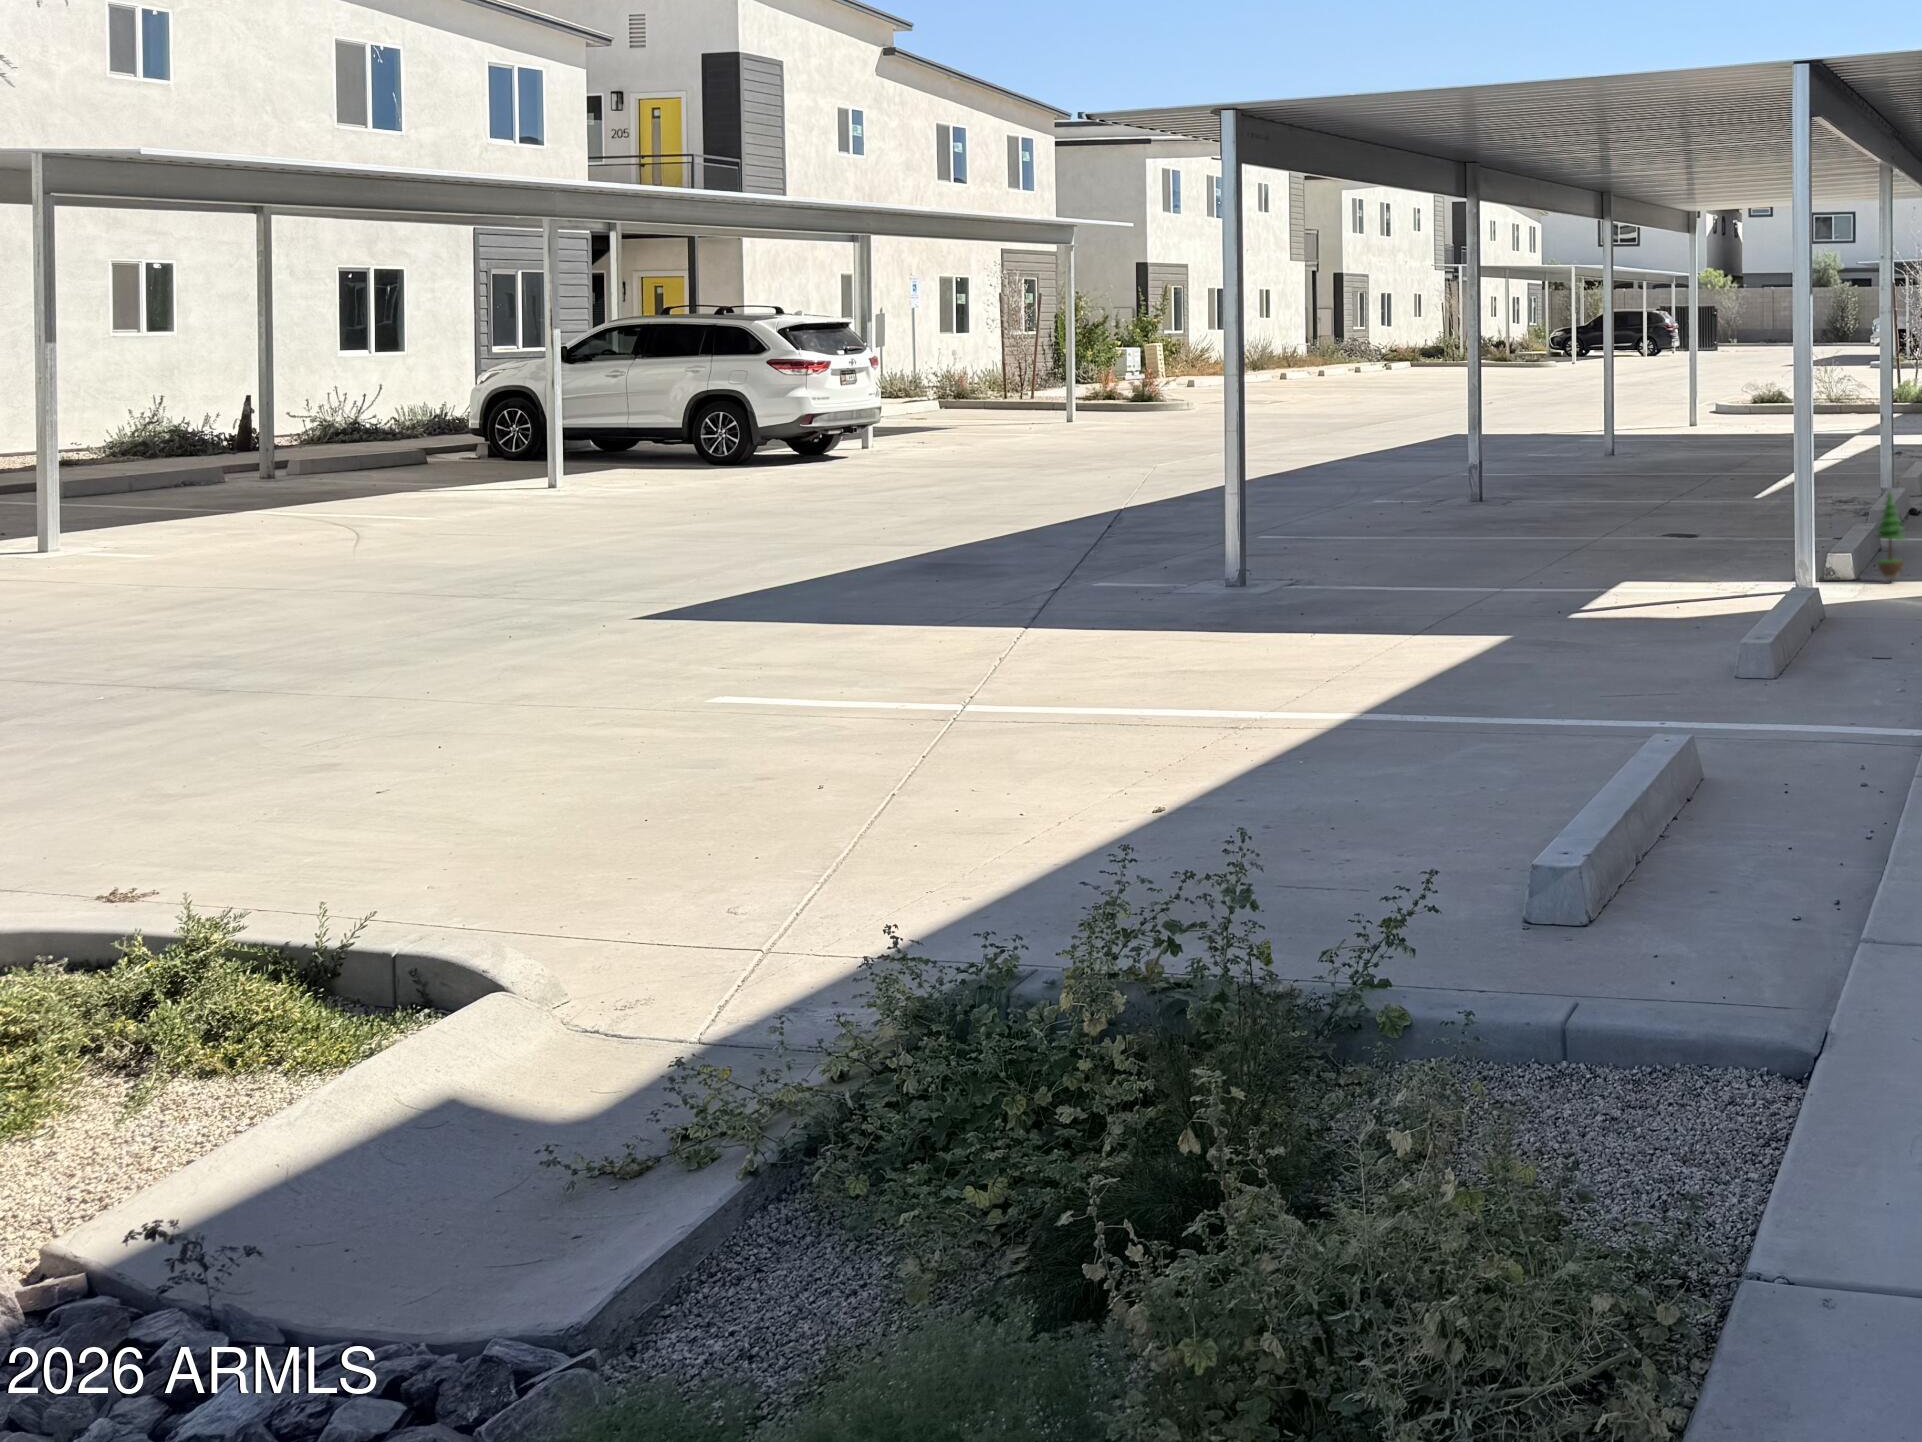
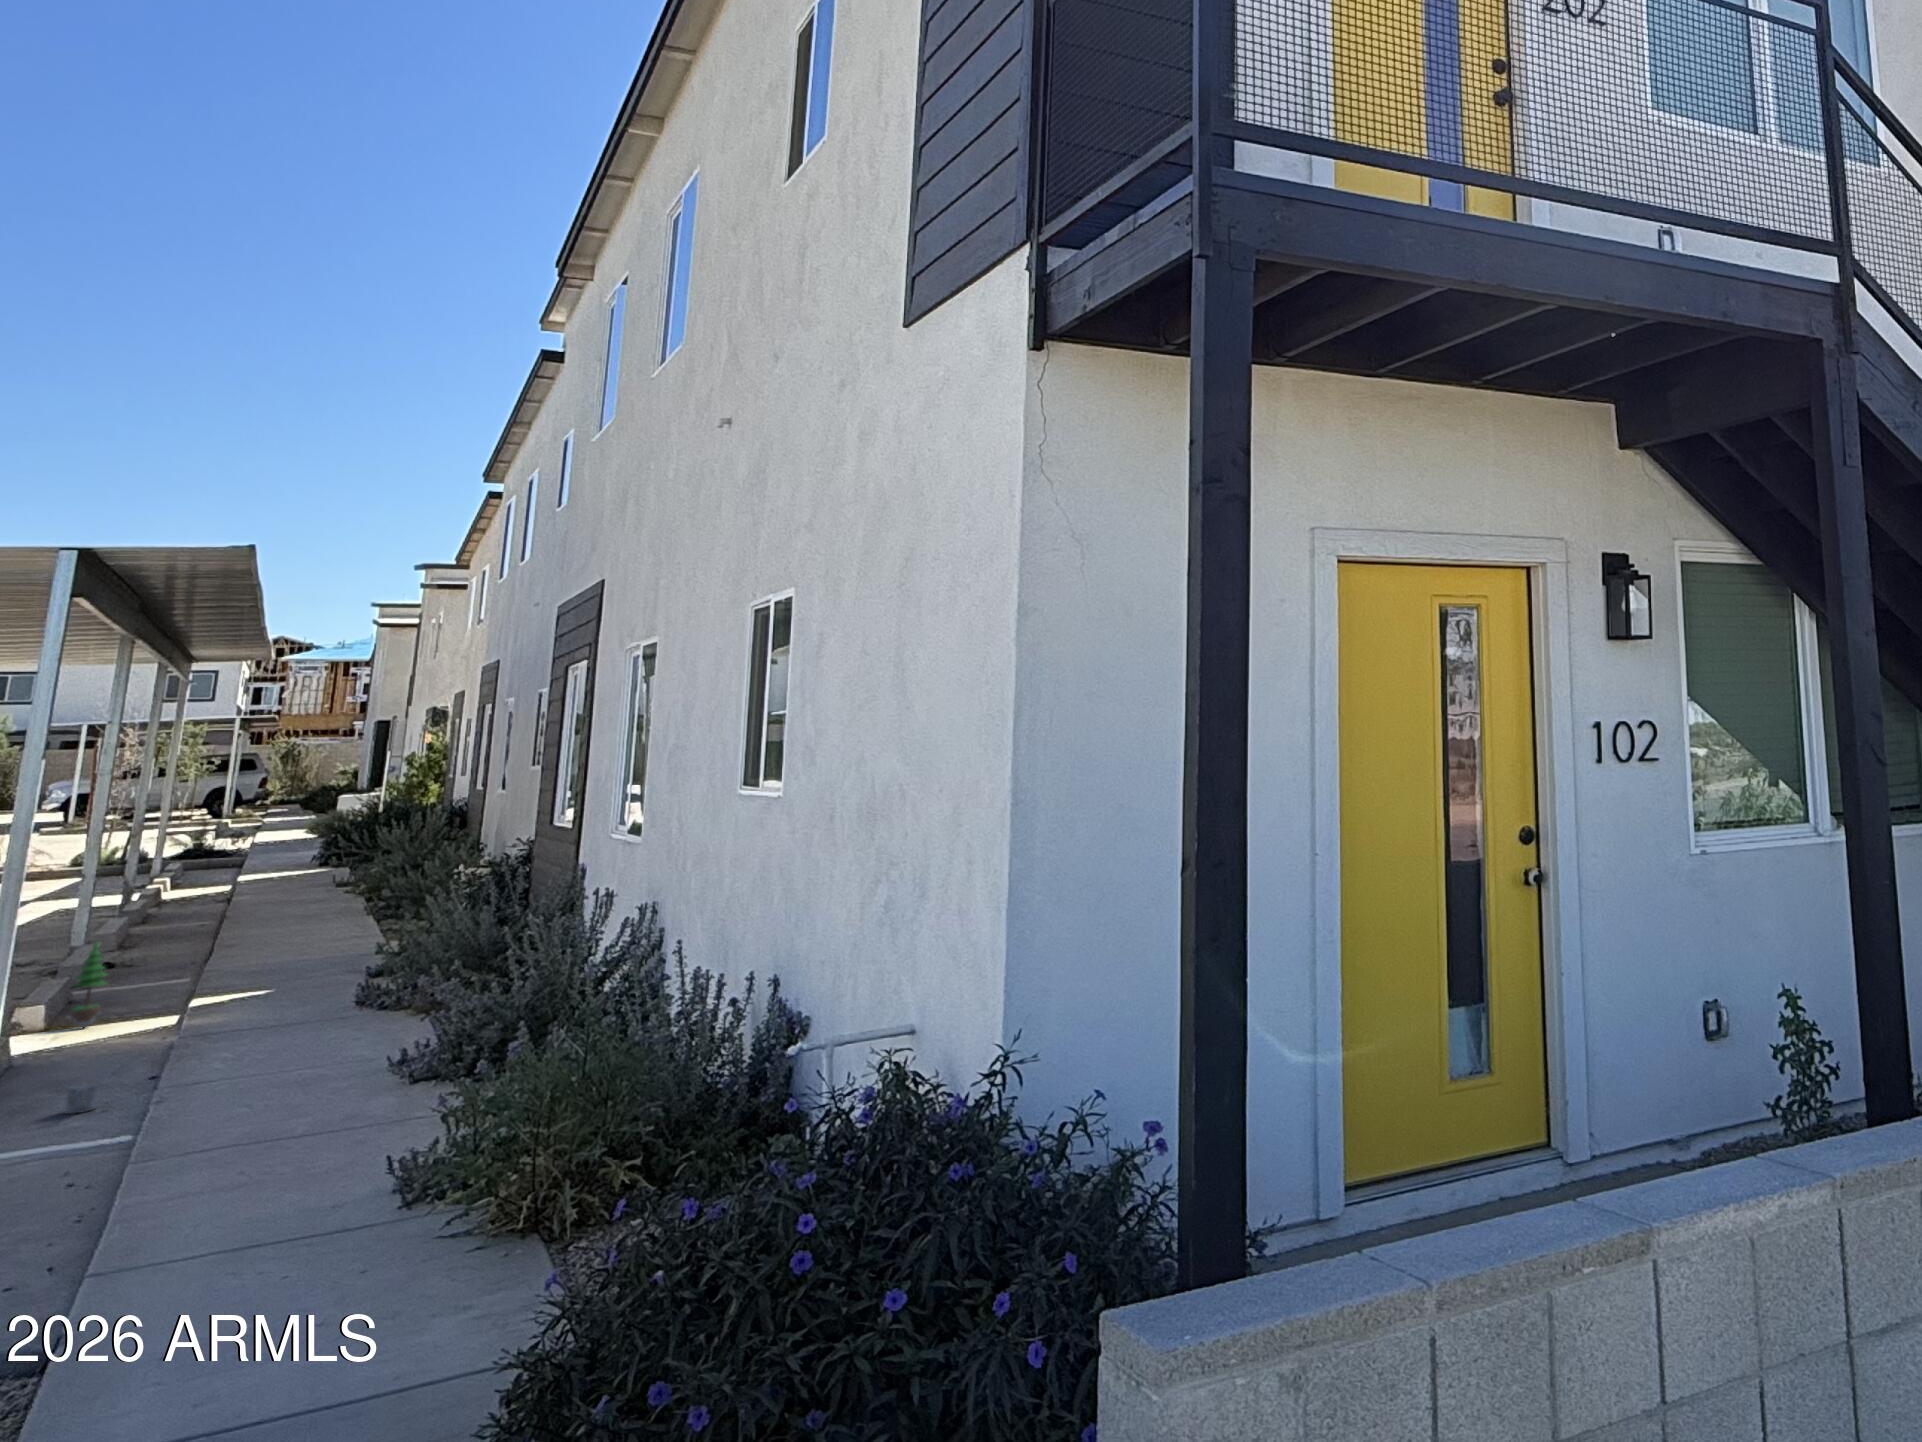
watering can: none [1865,655,1894,689] -> present [65,1083,99,1114]

